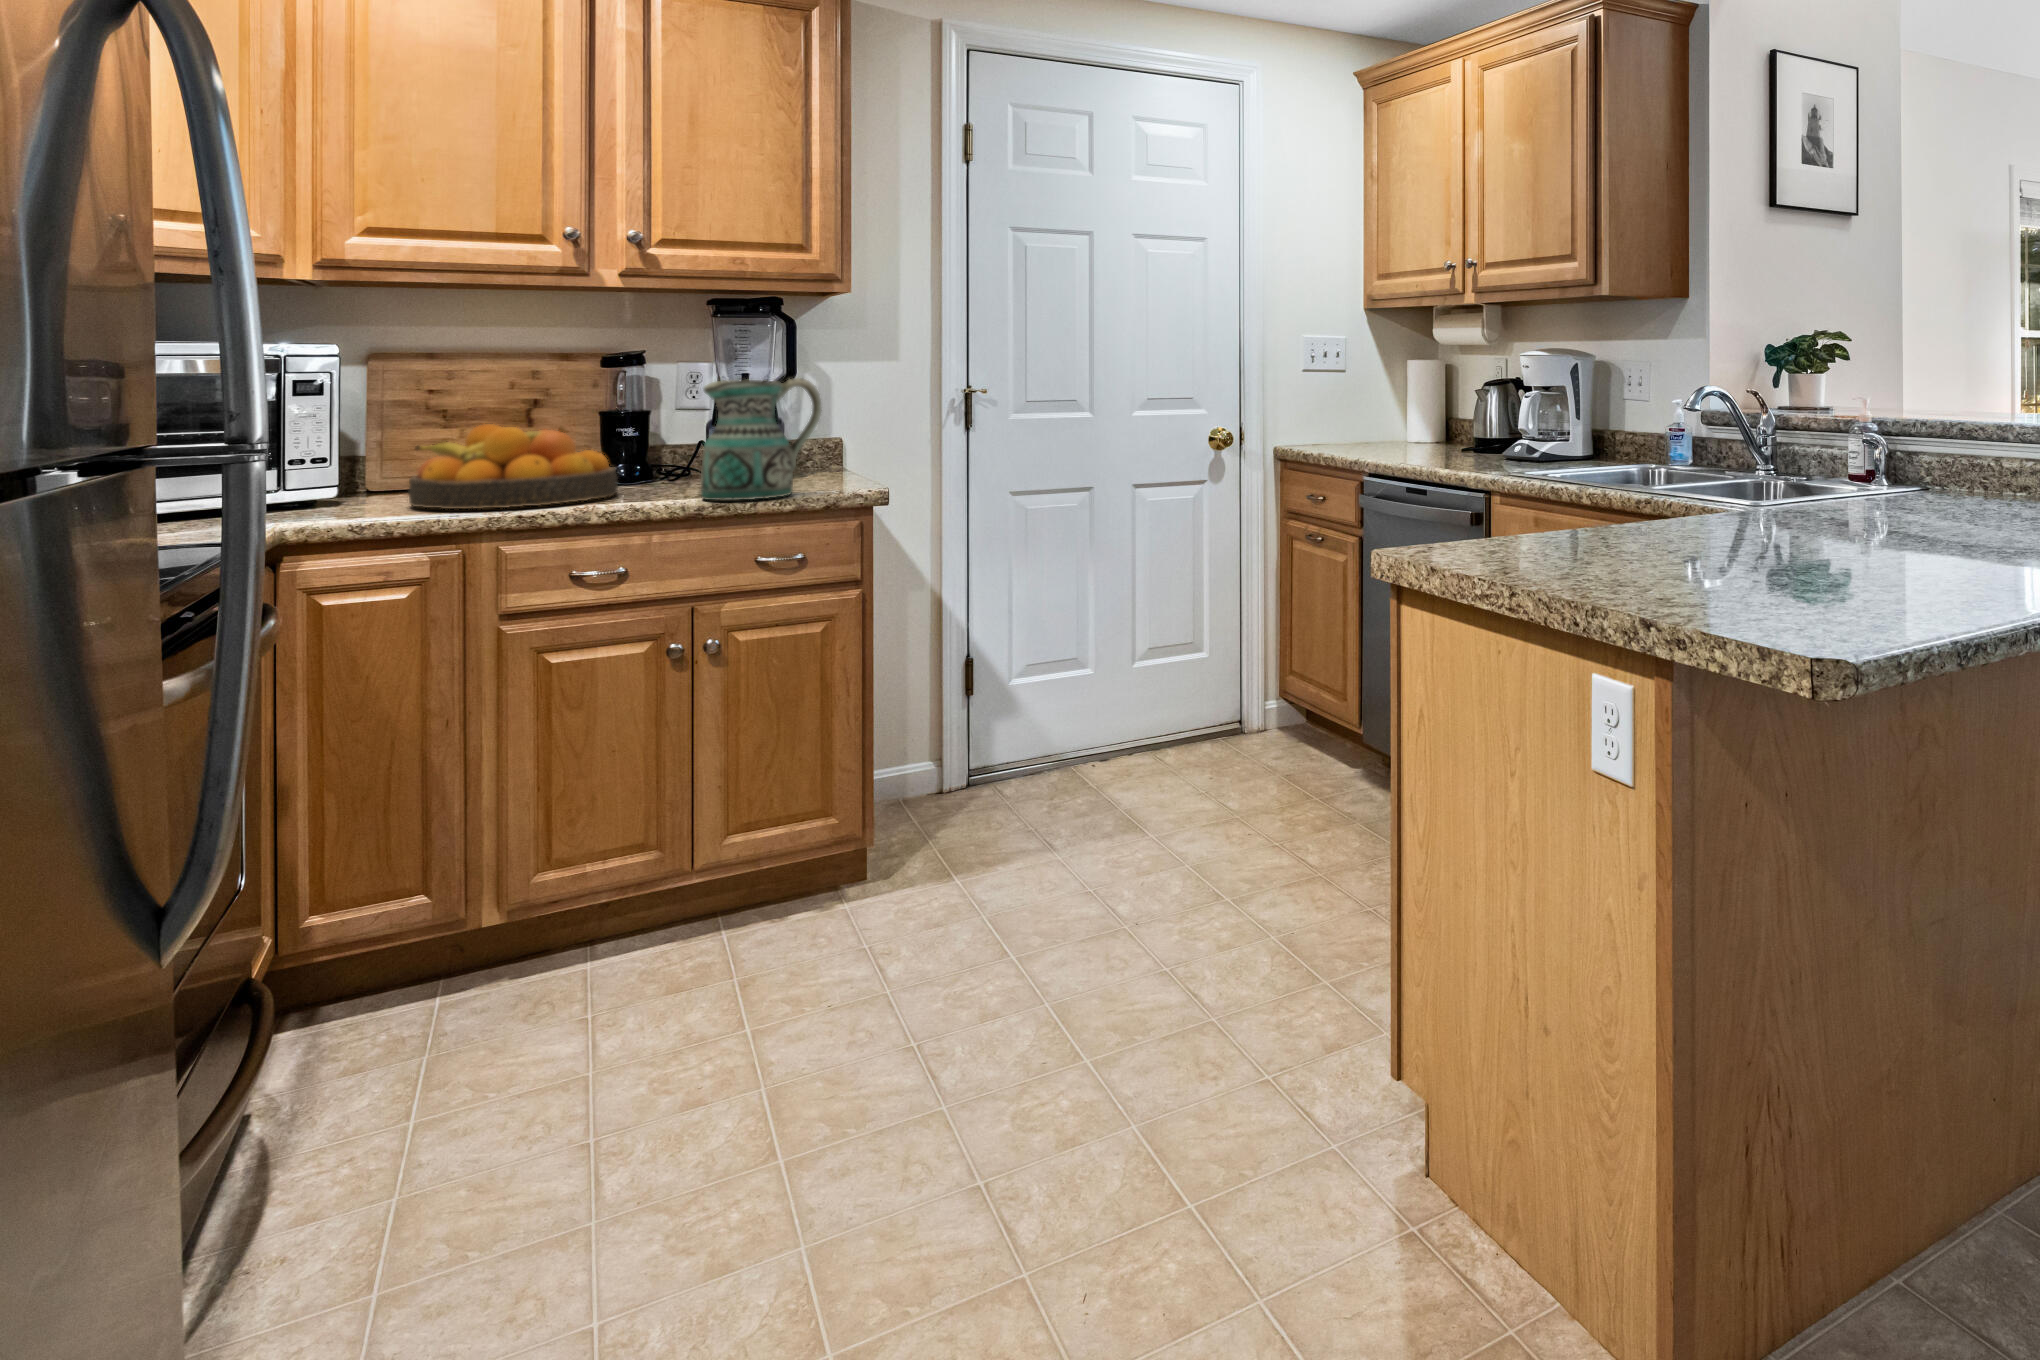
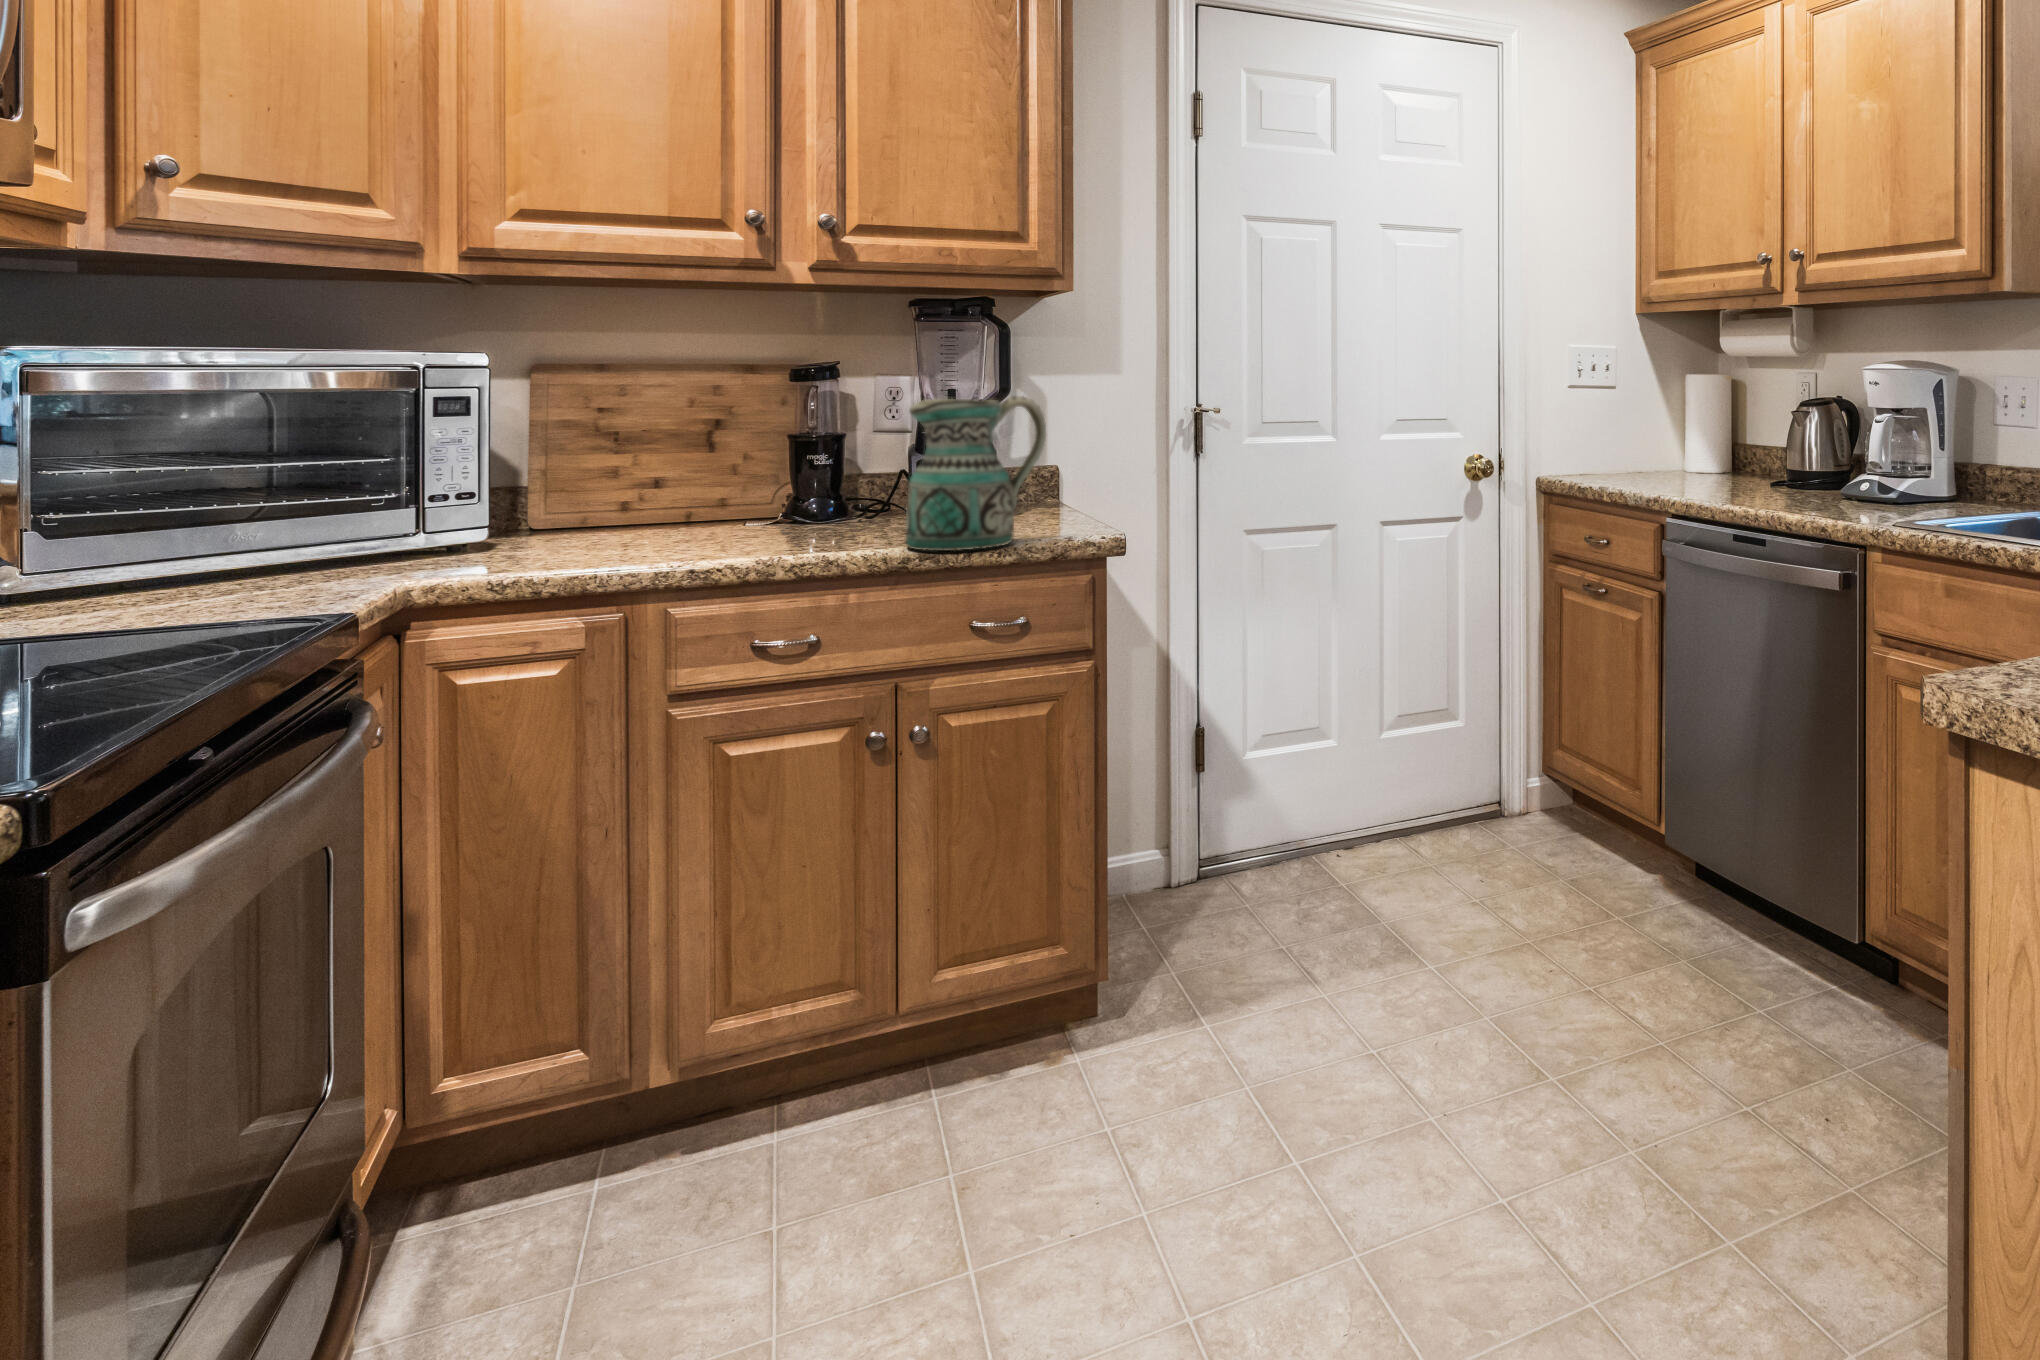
fruit bowl: present [408,424,618,509] -> none [567,452,807,559]

